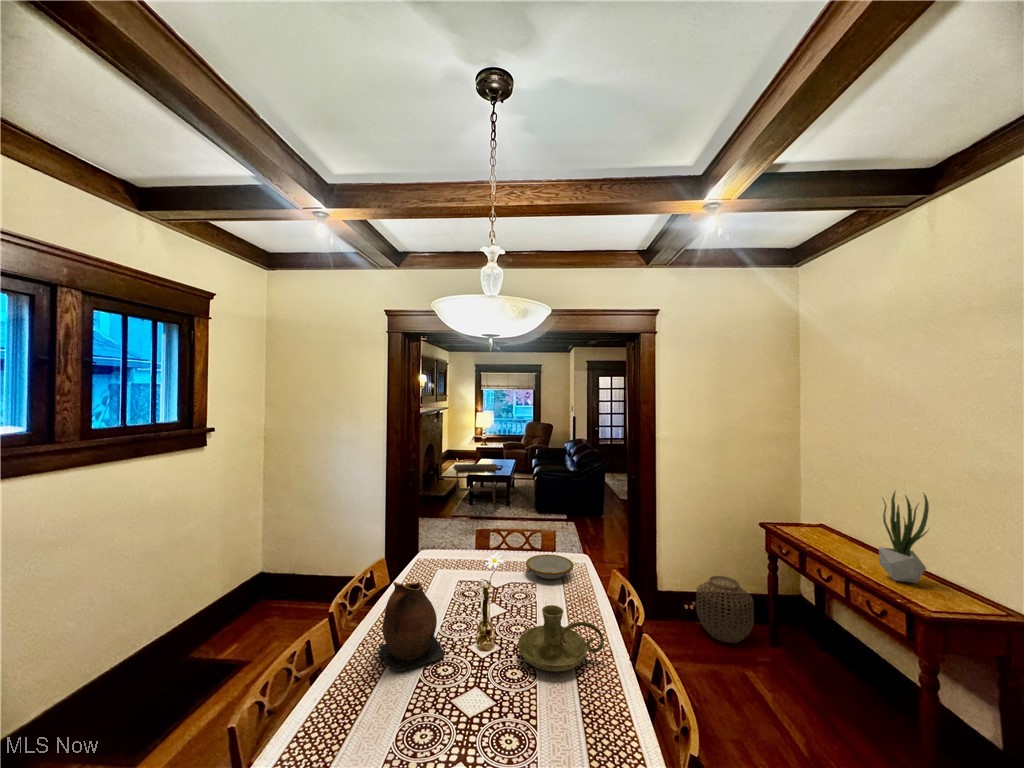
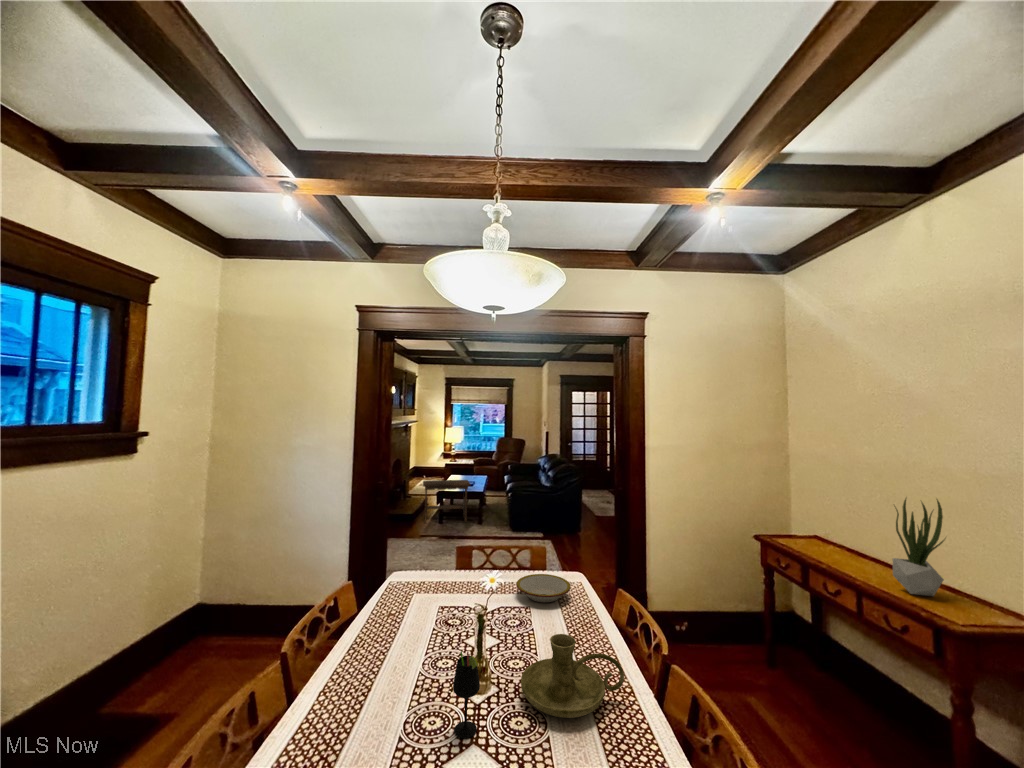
woven basket: present [696,576,754,643] -> none [690,594,751,667]
ceramic pitcher: present [377,582,445,671] -> none [343,610,431,727]
wine glass: none [460,616,482,683] -> present [453,651,480,738]

